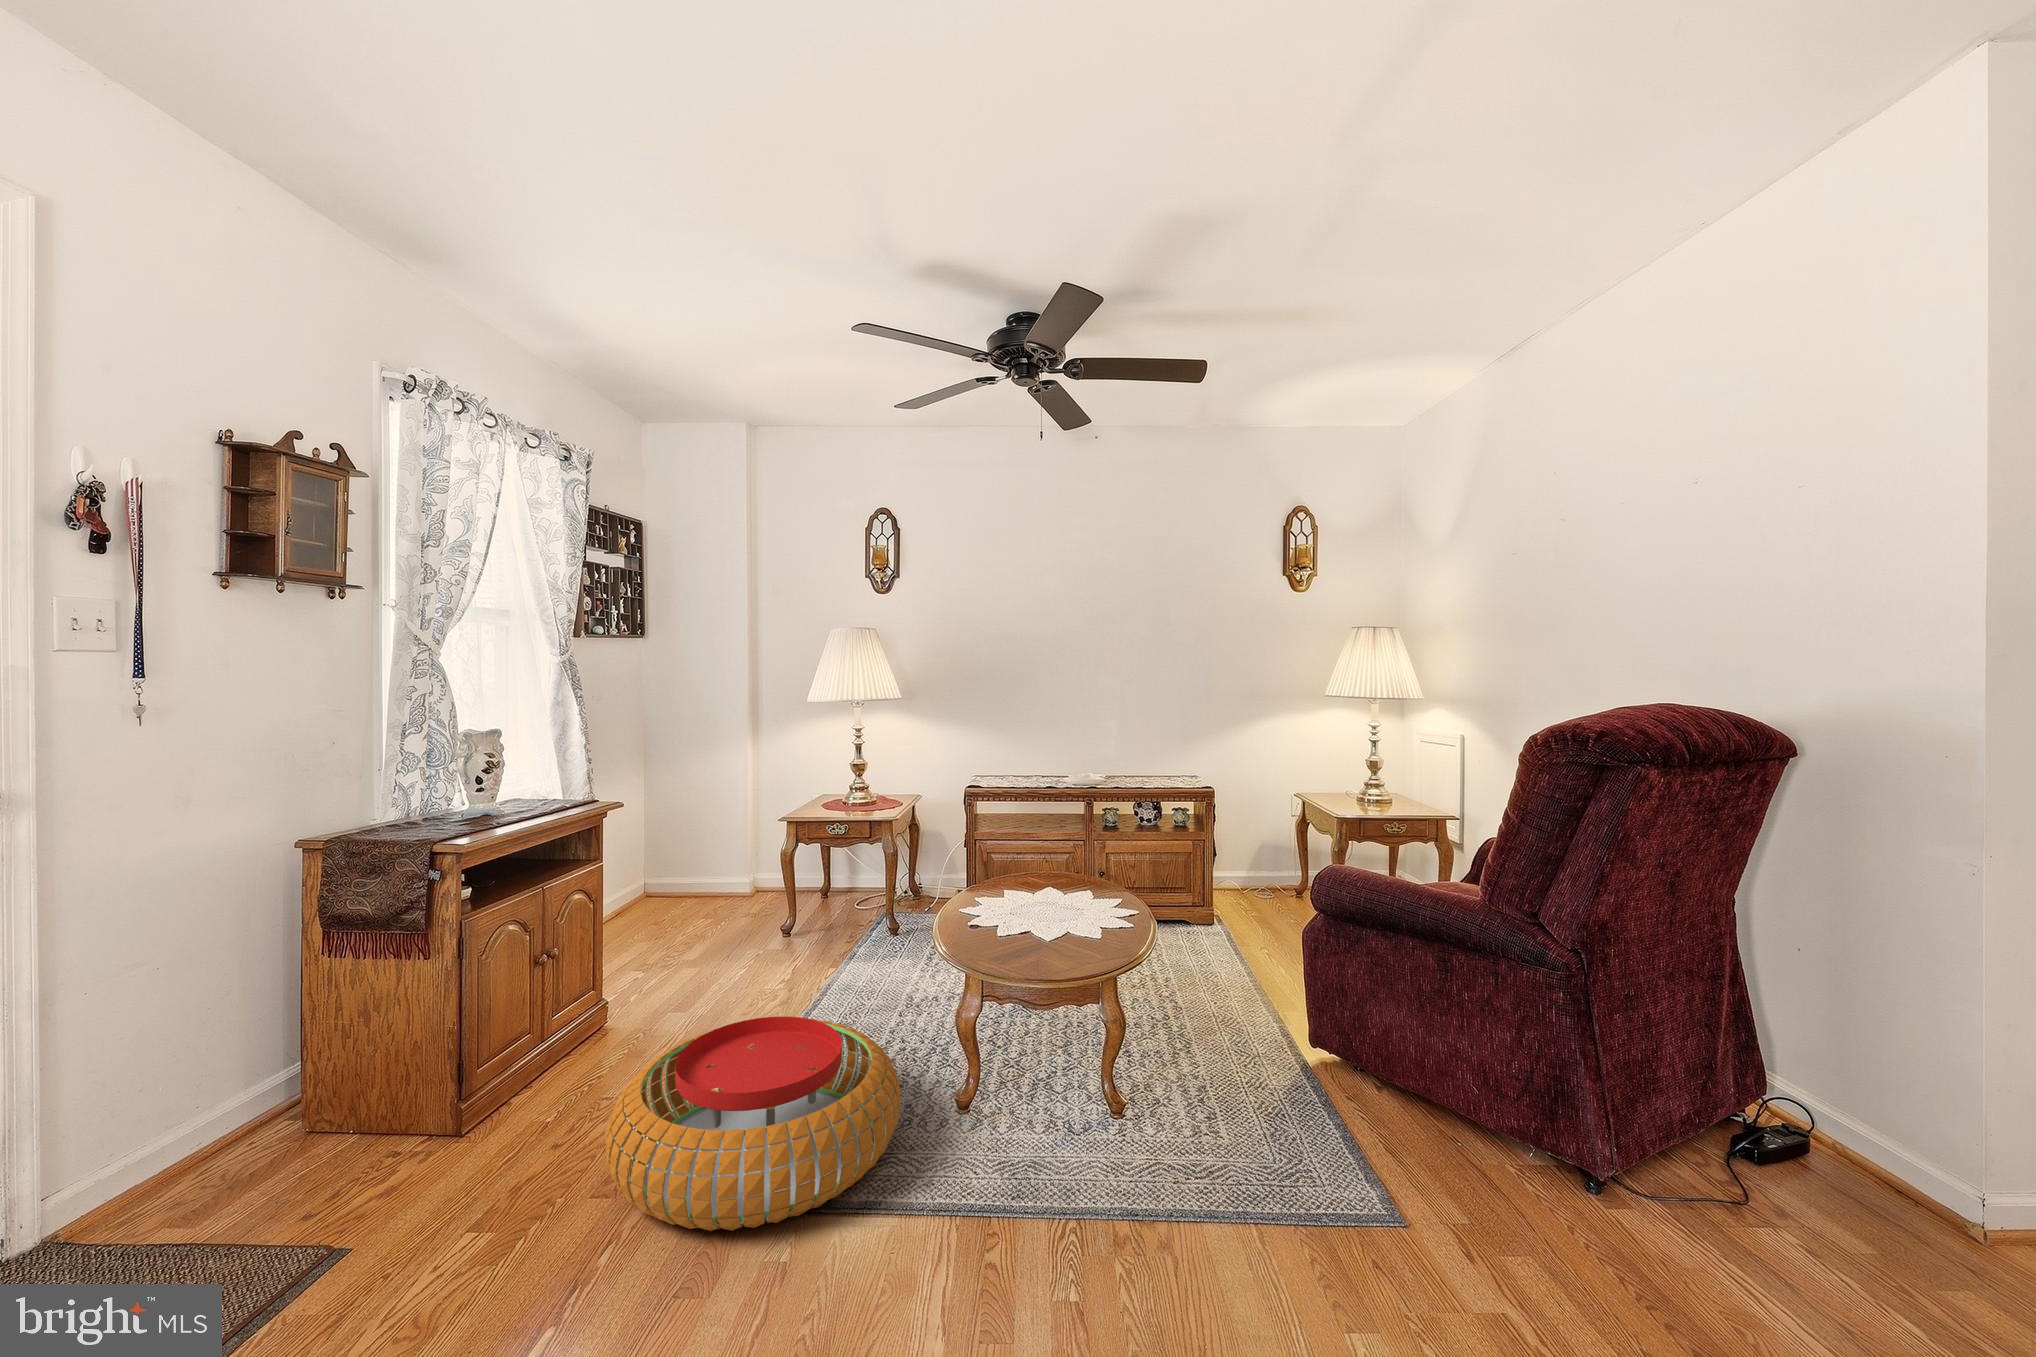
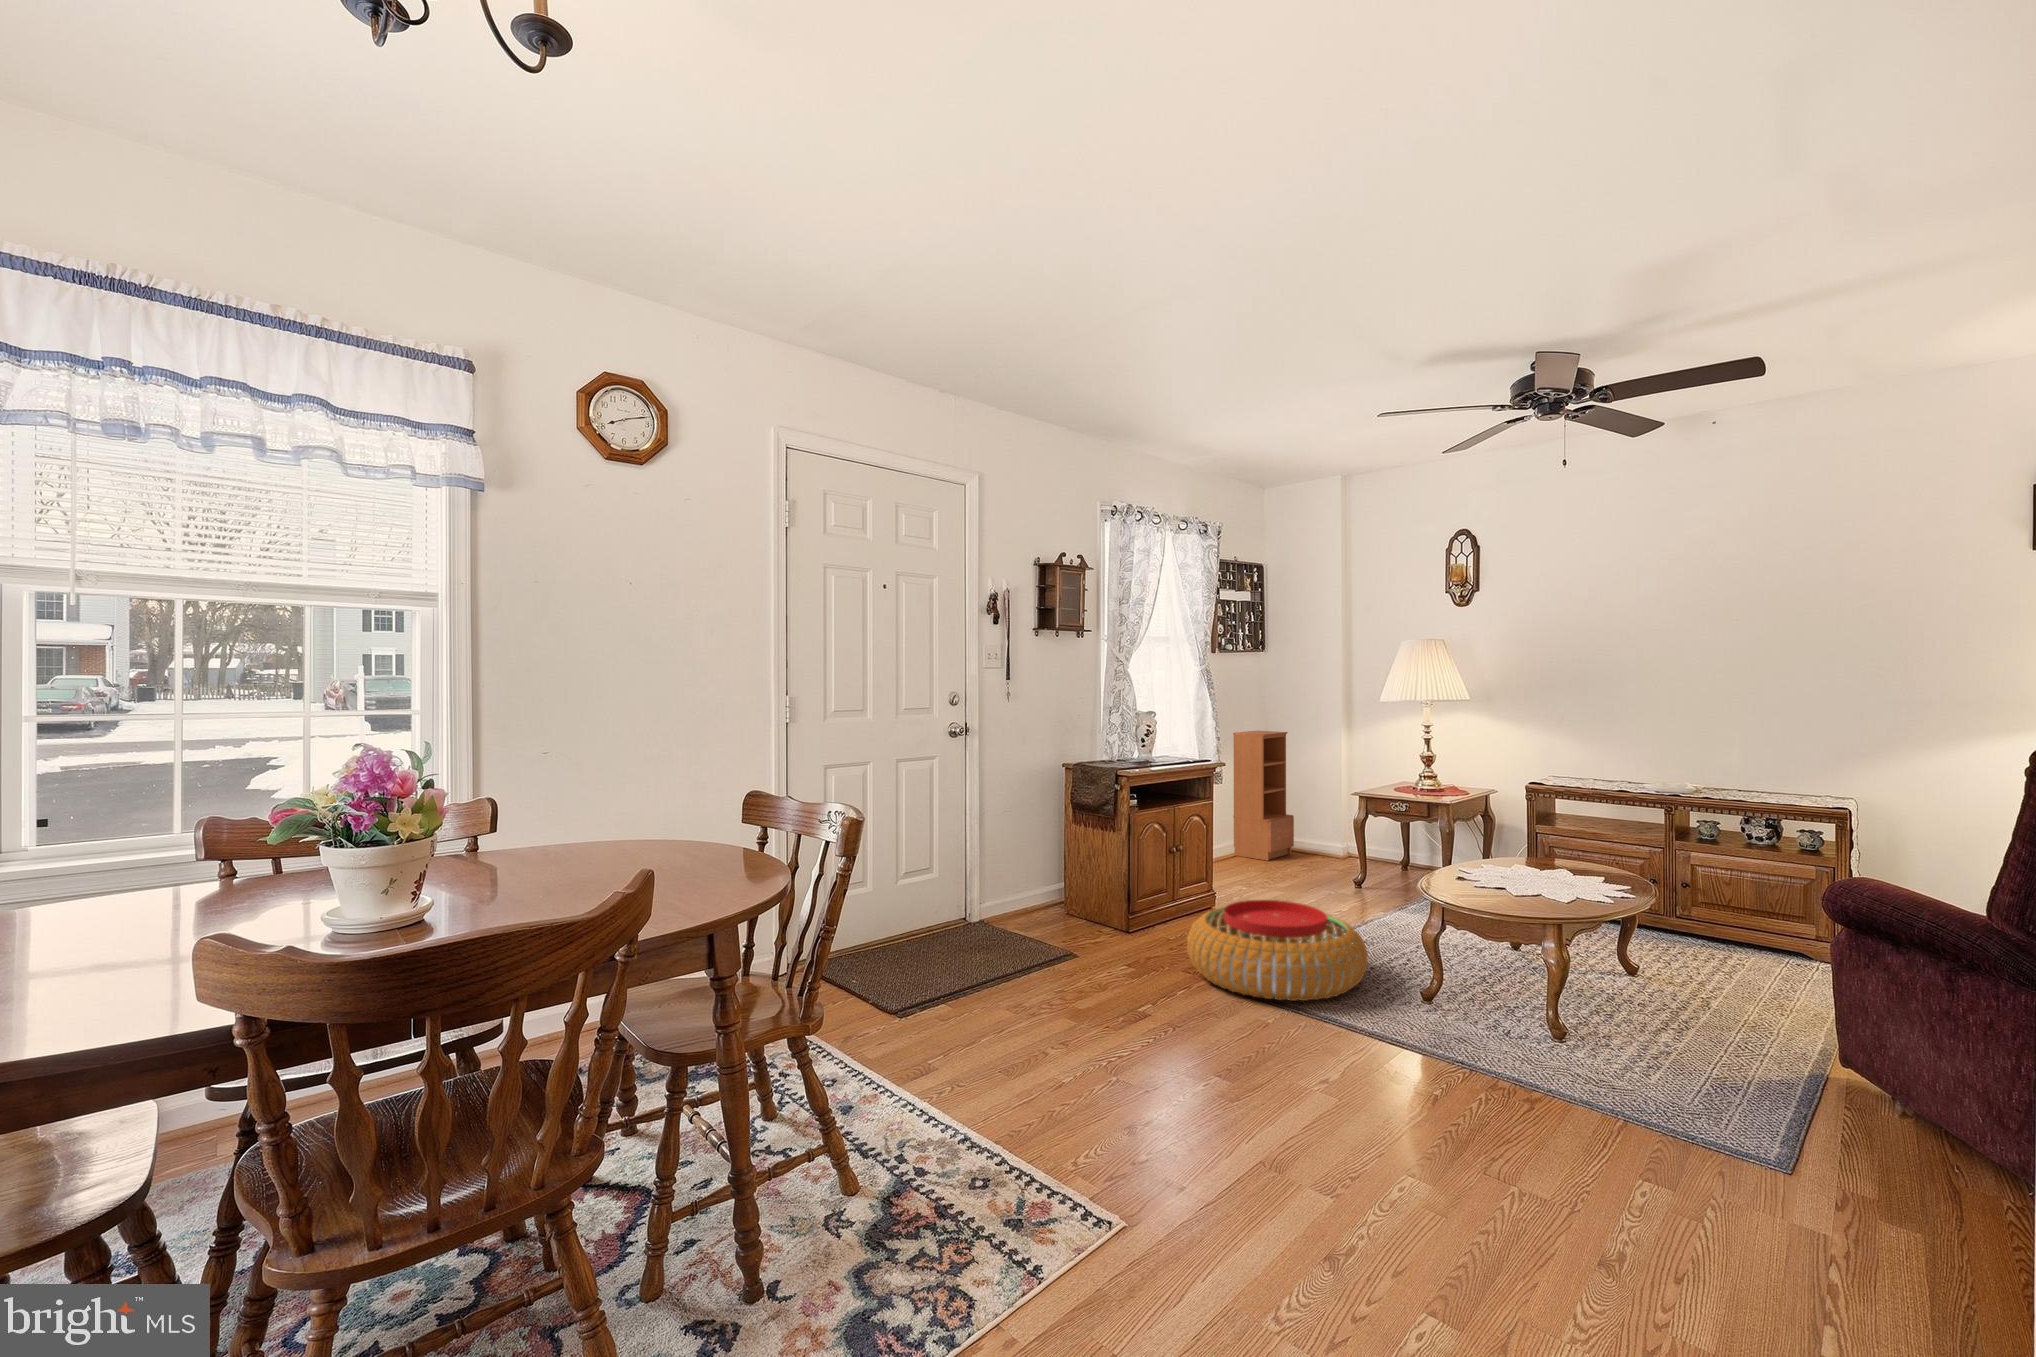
bookcase: none [605,741,686,914] -> present [1233,731,1294,861]

